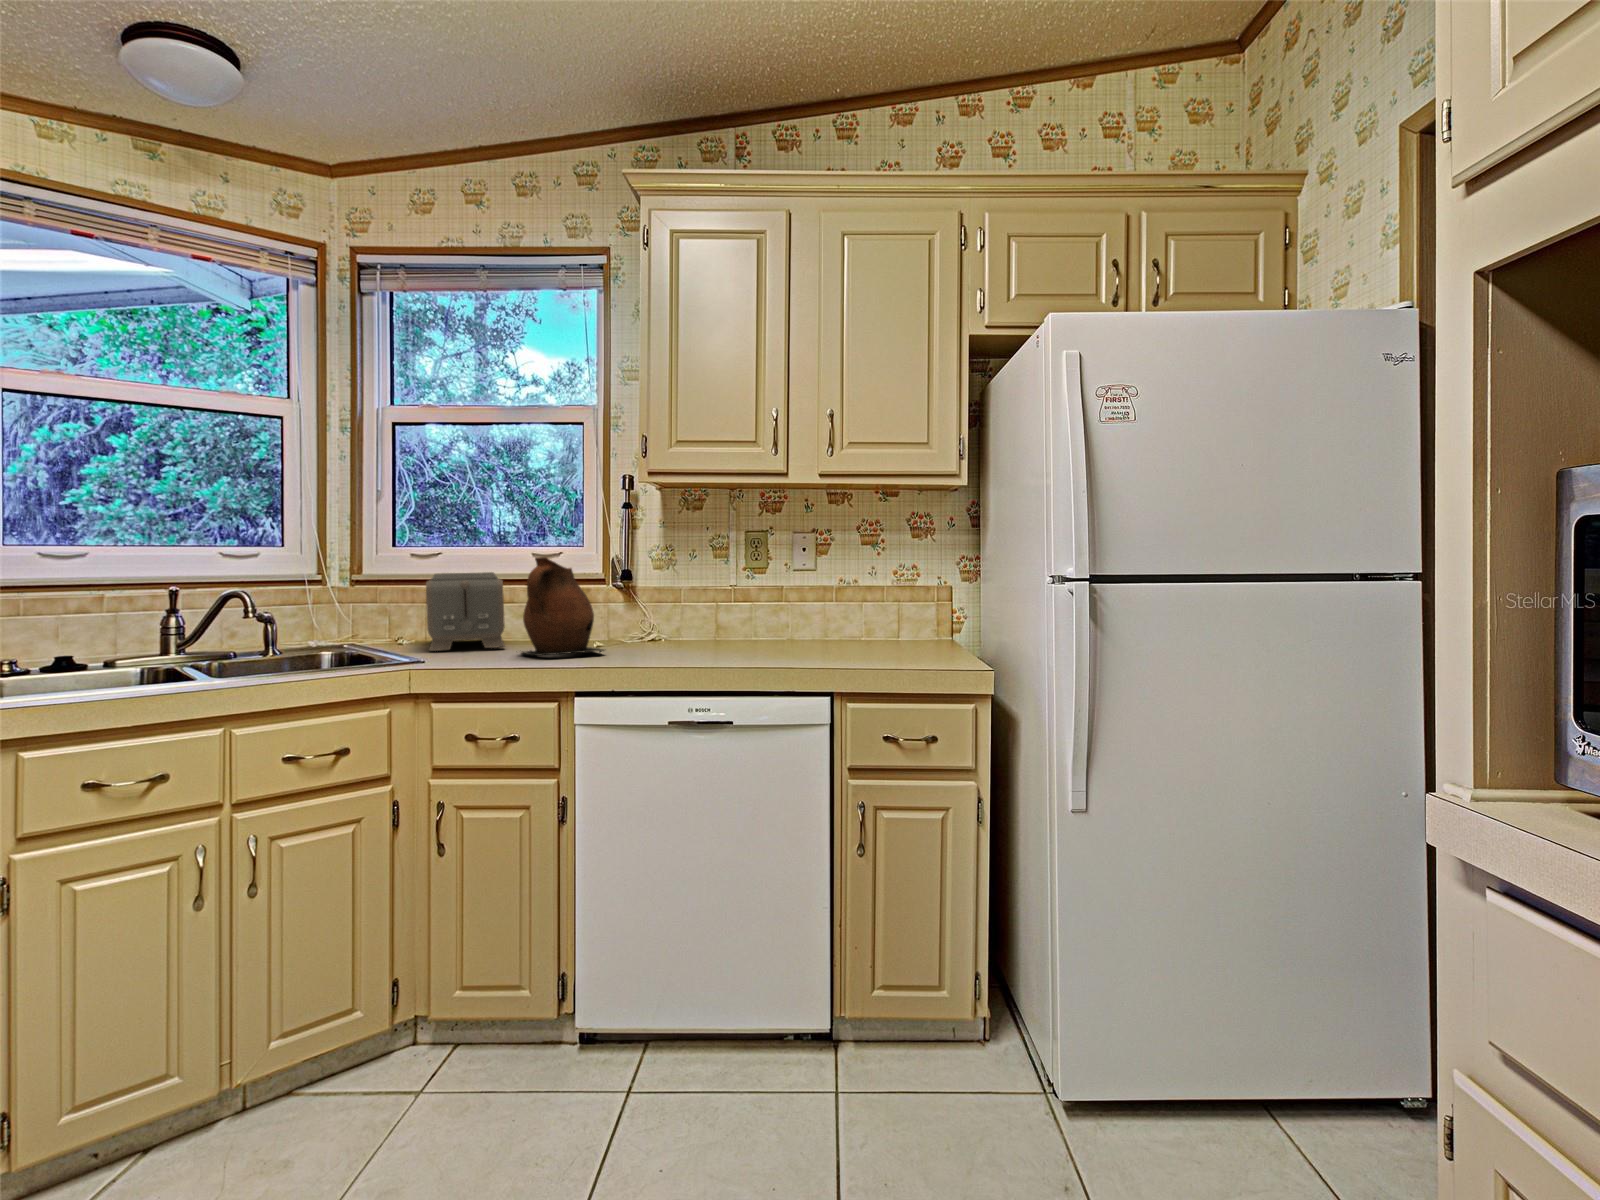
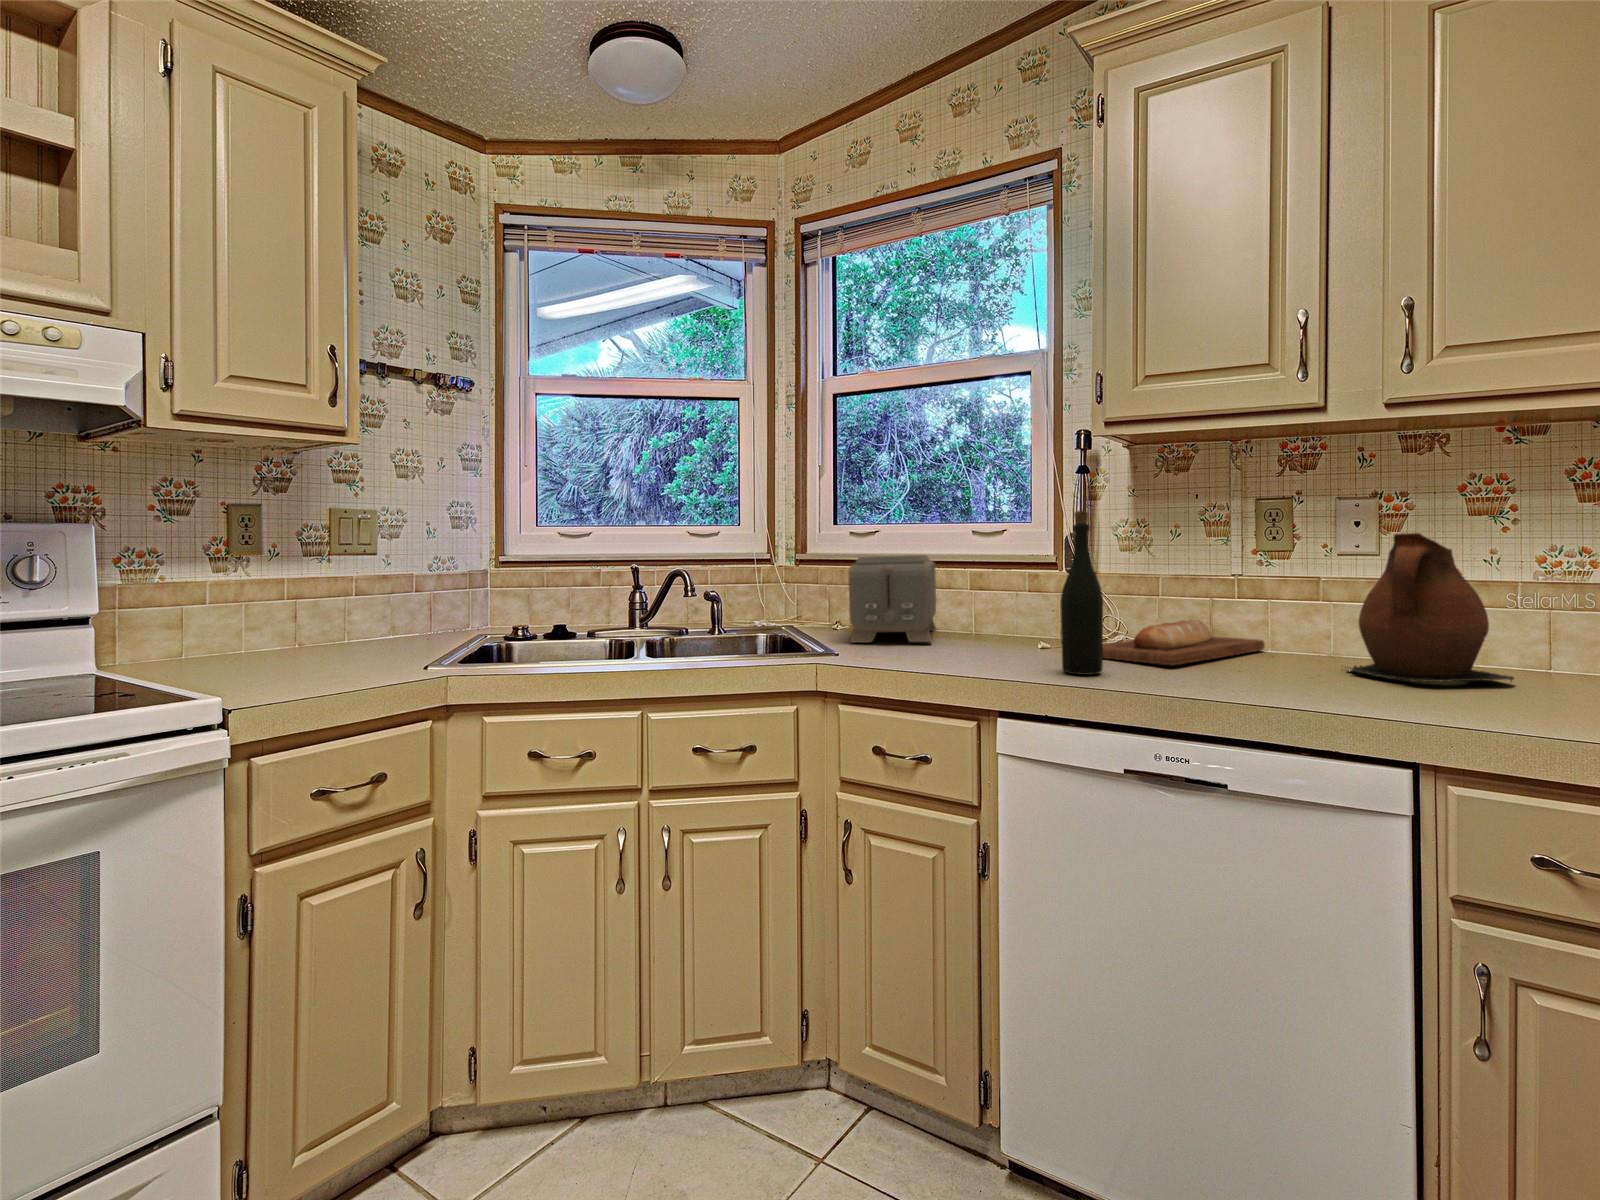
bottle: none [617,537,648,659] -> present [1061,511,1103,675]
ceramic pitcher: present [522,557,604,656] -> present [1348,533,1514,682]
bread loaf: none [633,621,754,651] -> present [1103,620,1265,665]

